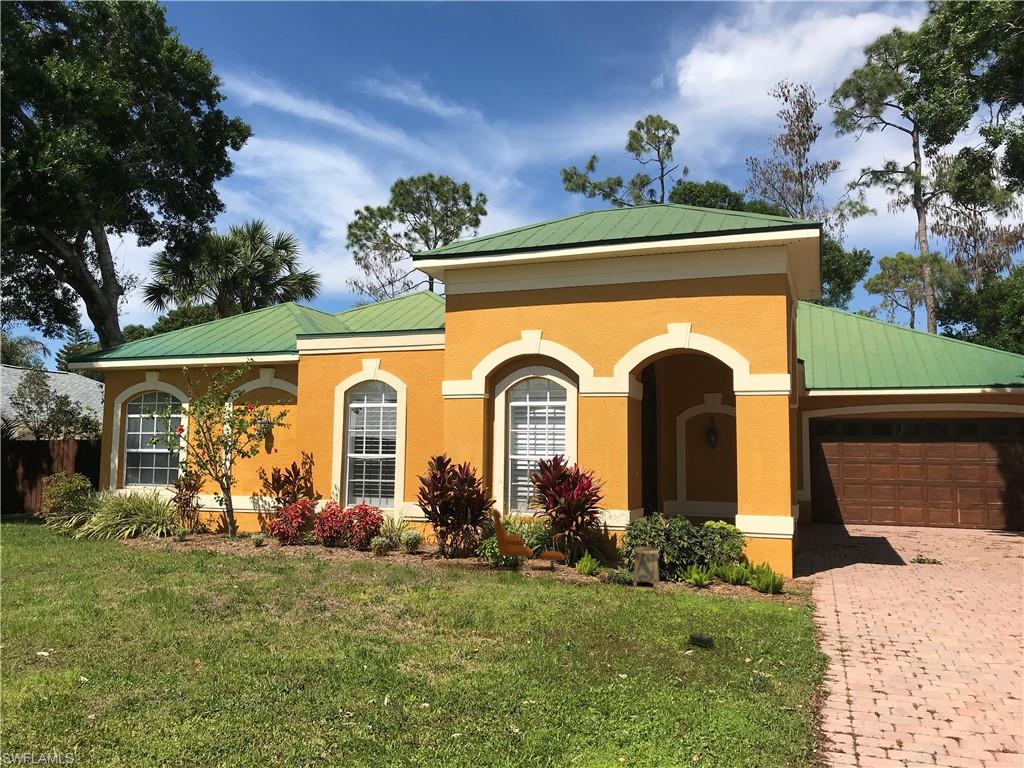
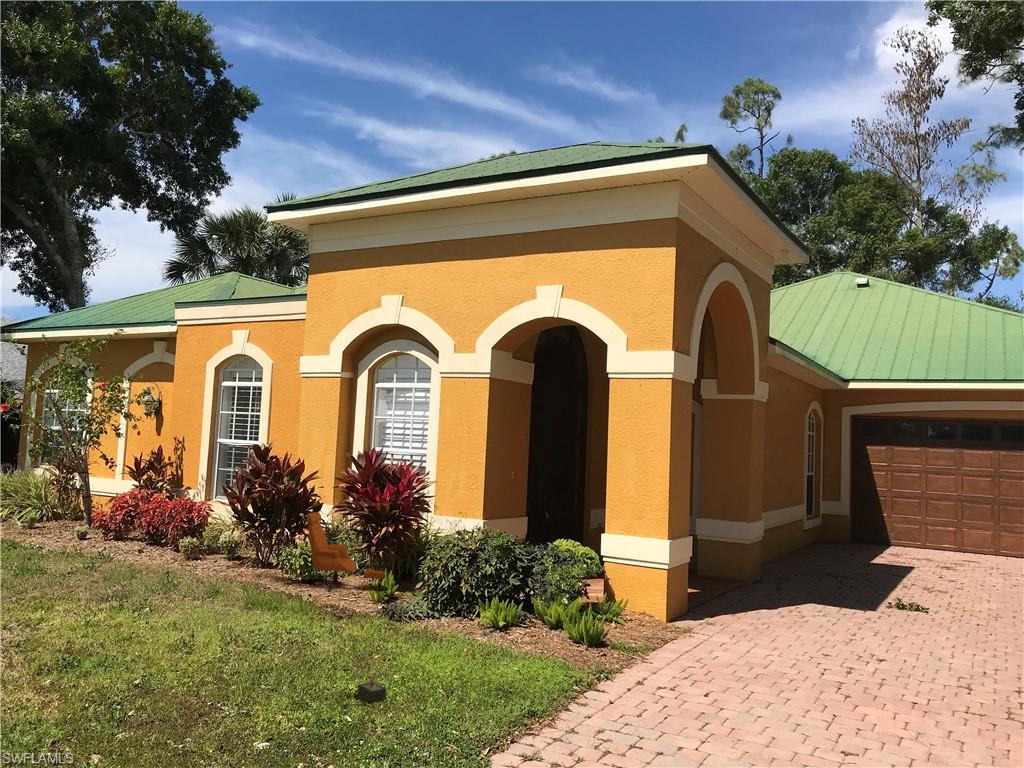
basket: present [633,547,659,588] -> none [439,568,477,621]

